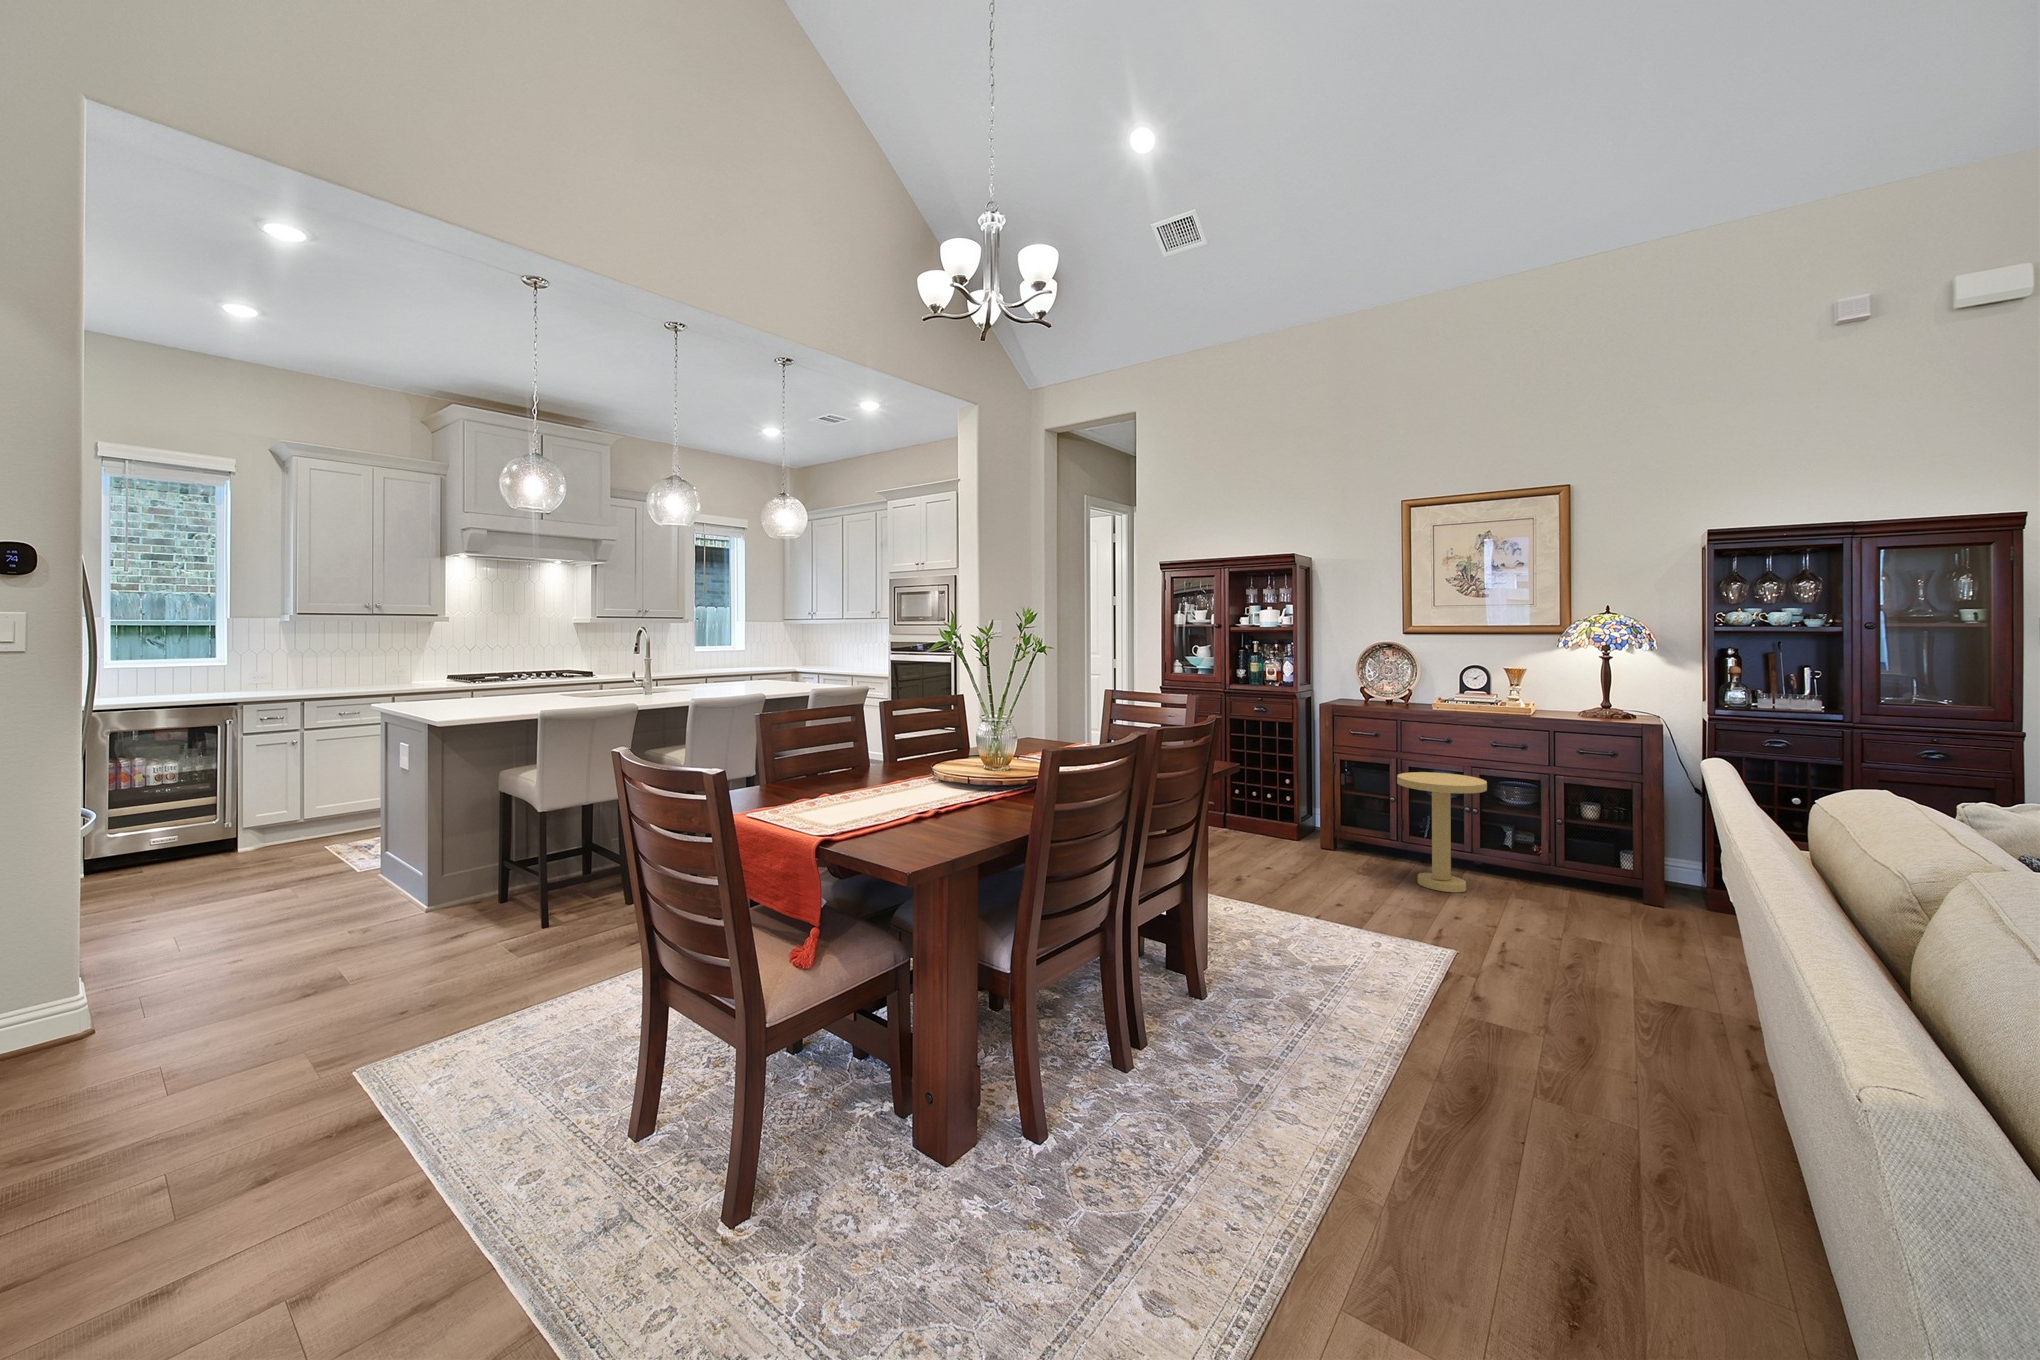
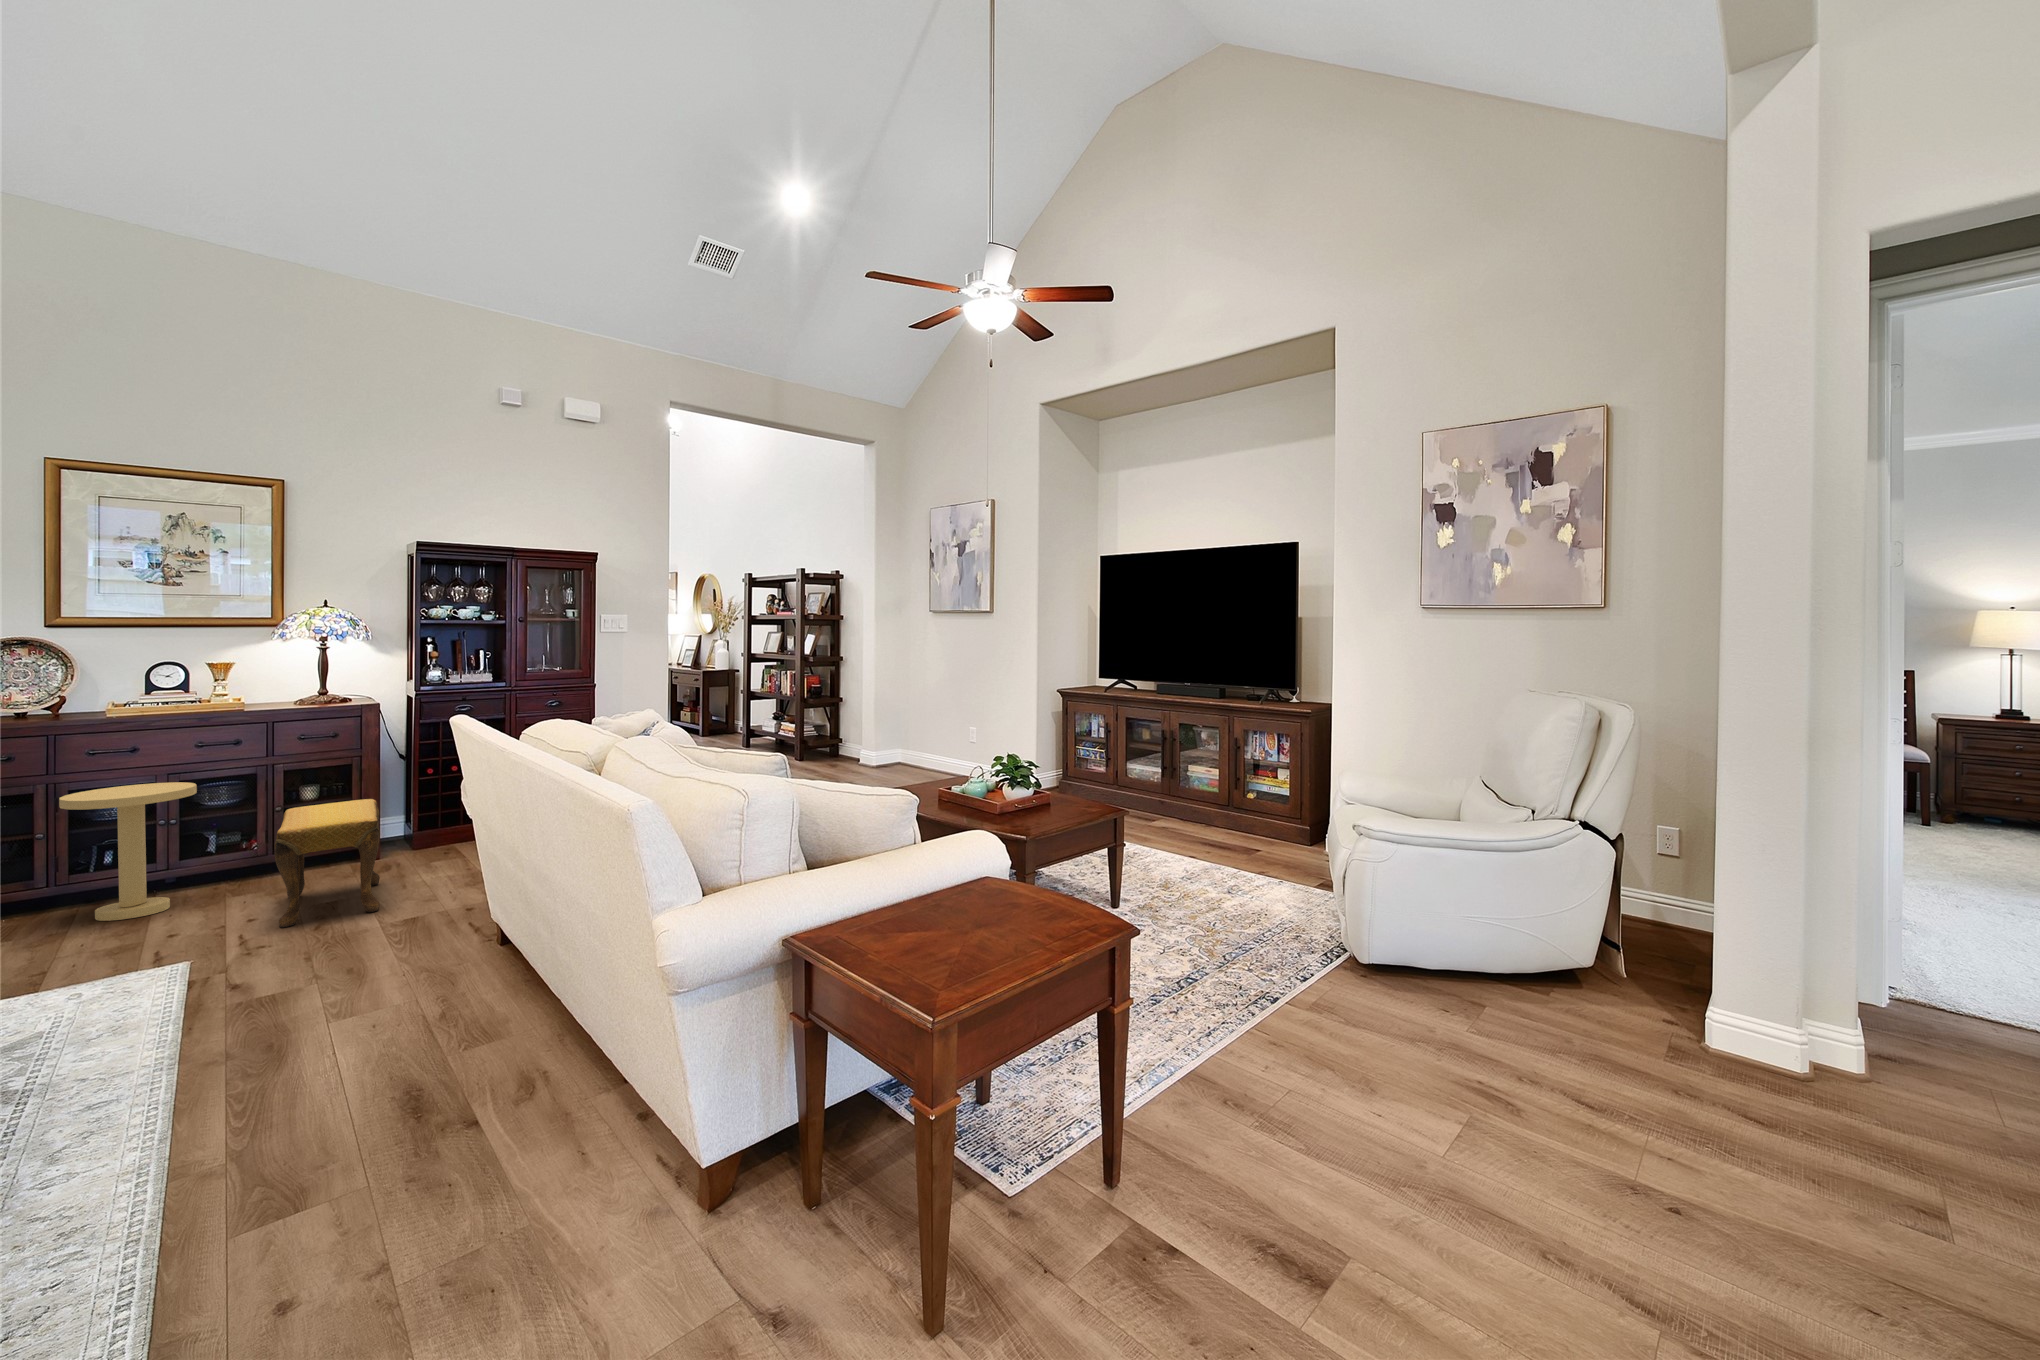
footstool: none [1534,825,1651,970] -> present [275,799,380,927]

